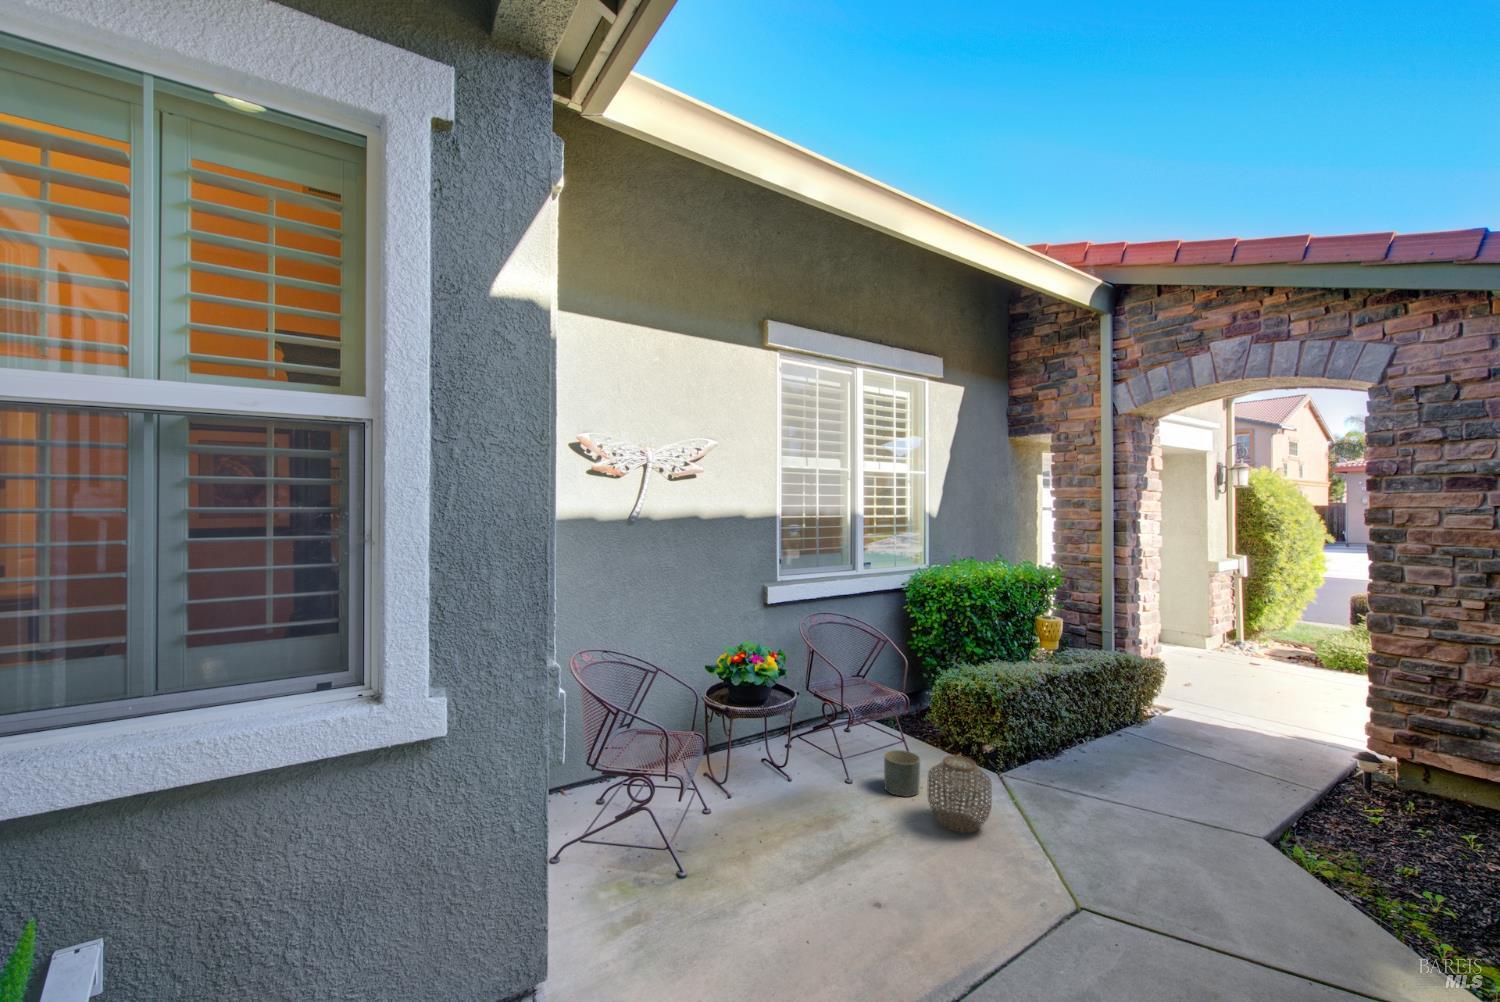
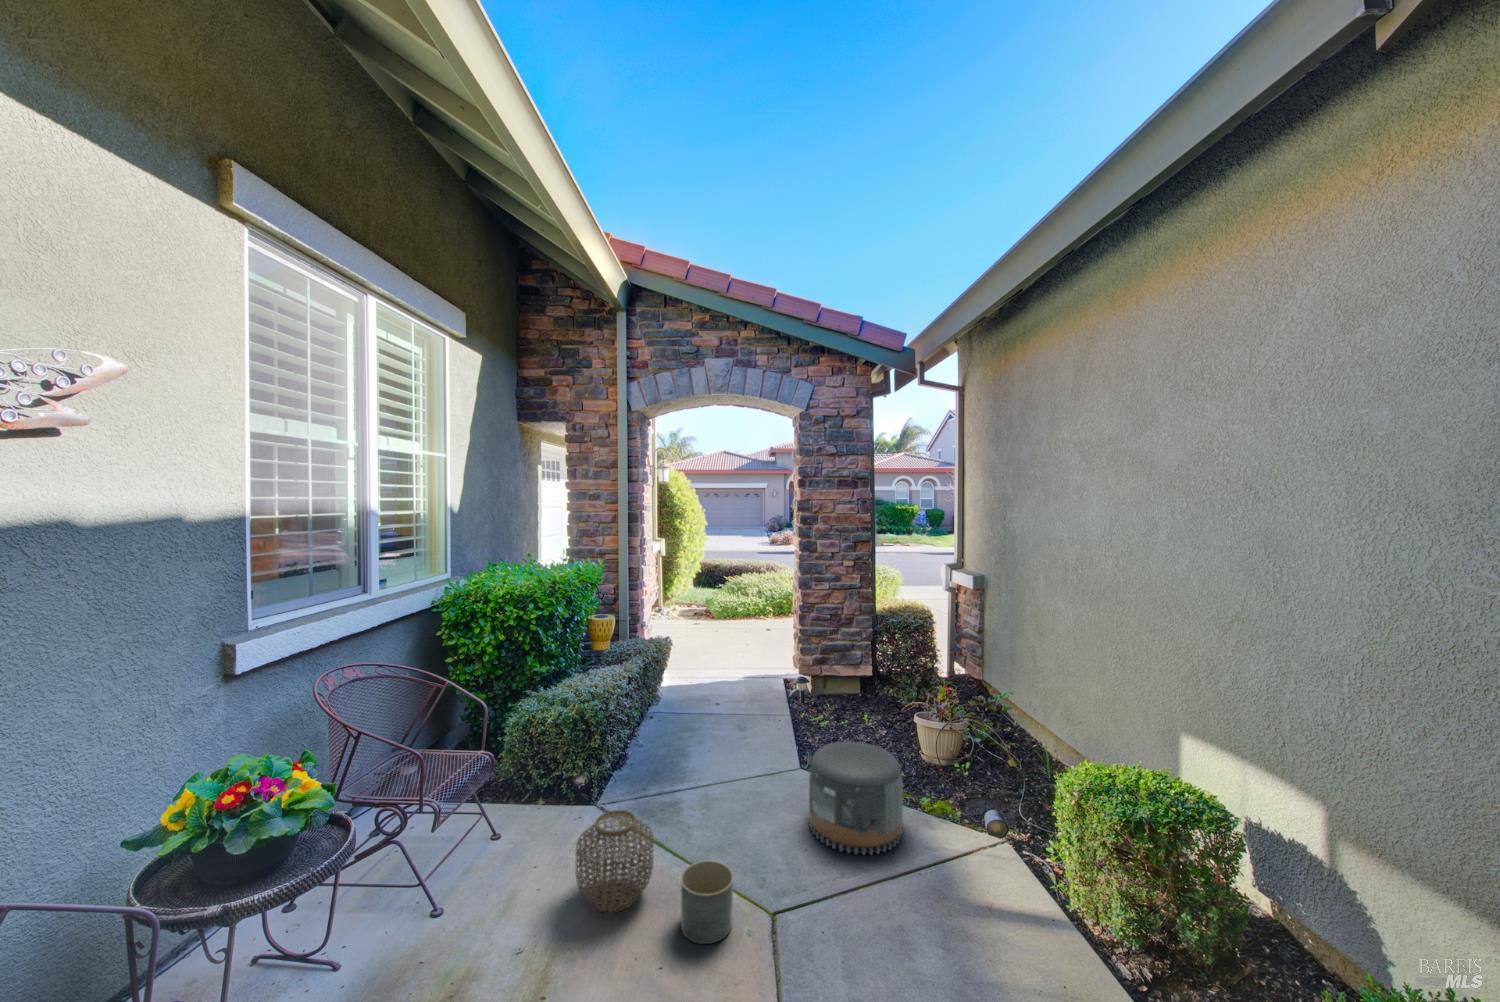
planter: present [884,750,920,797] -> present [681,860,734,944]
pouf: none [1193,794,1337,937] -> present [809,741,903,855]

